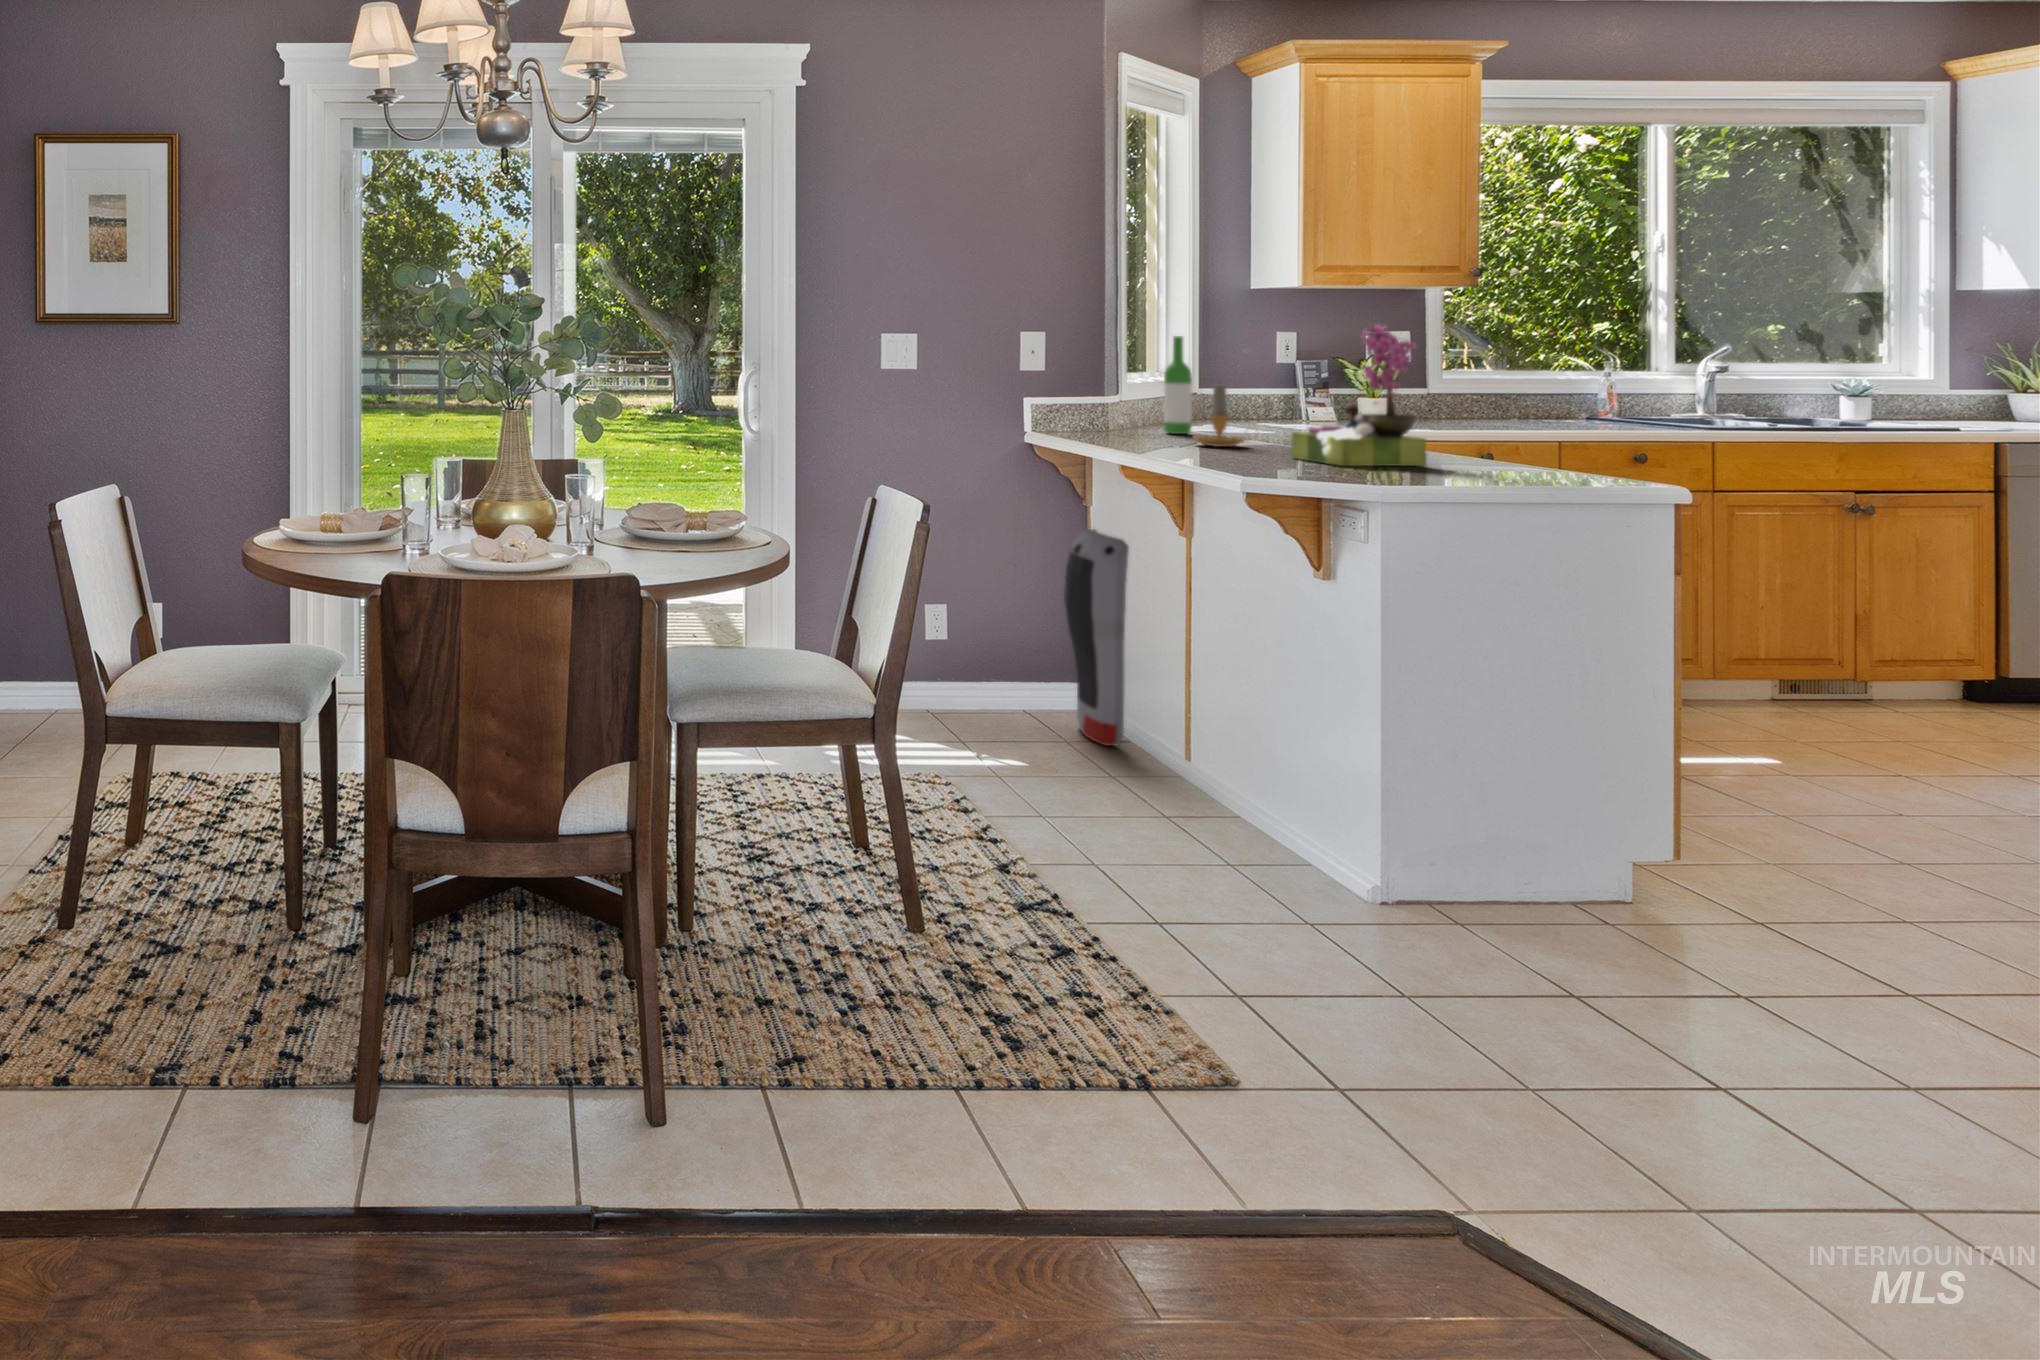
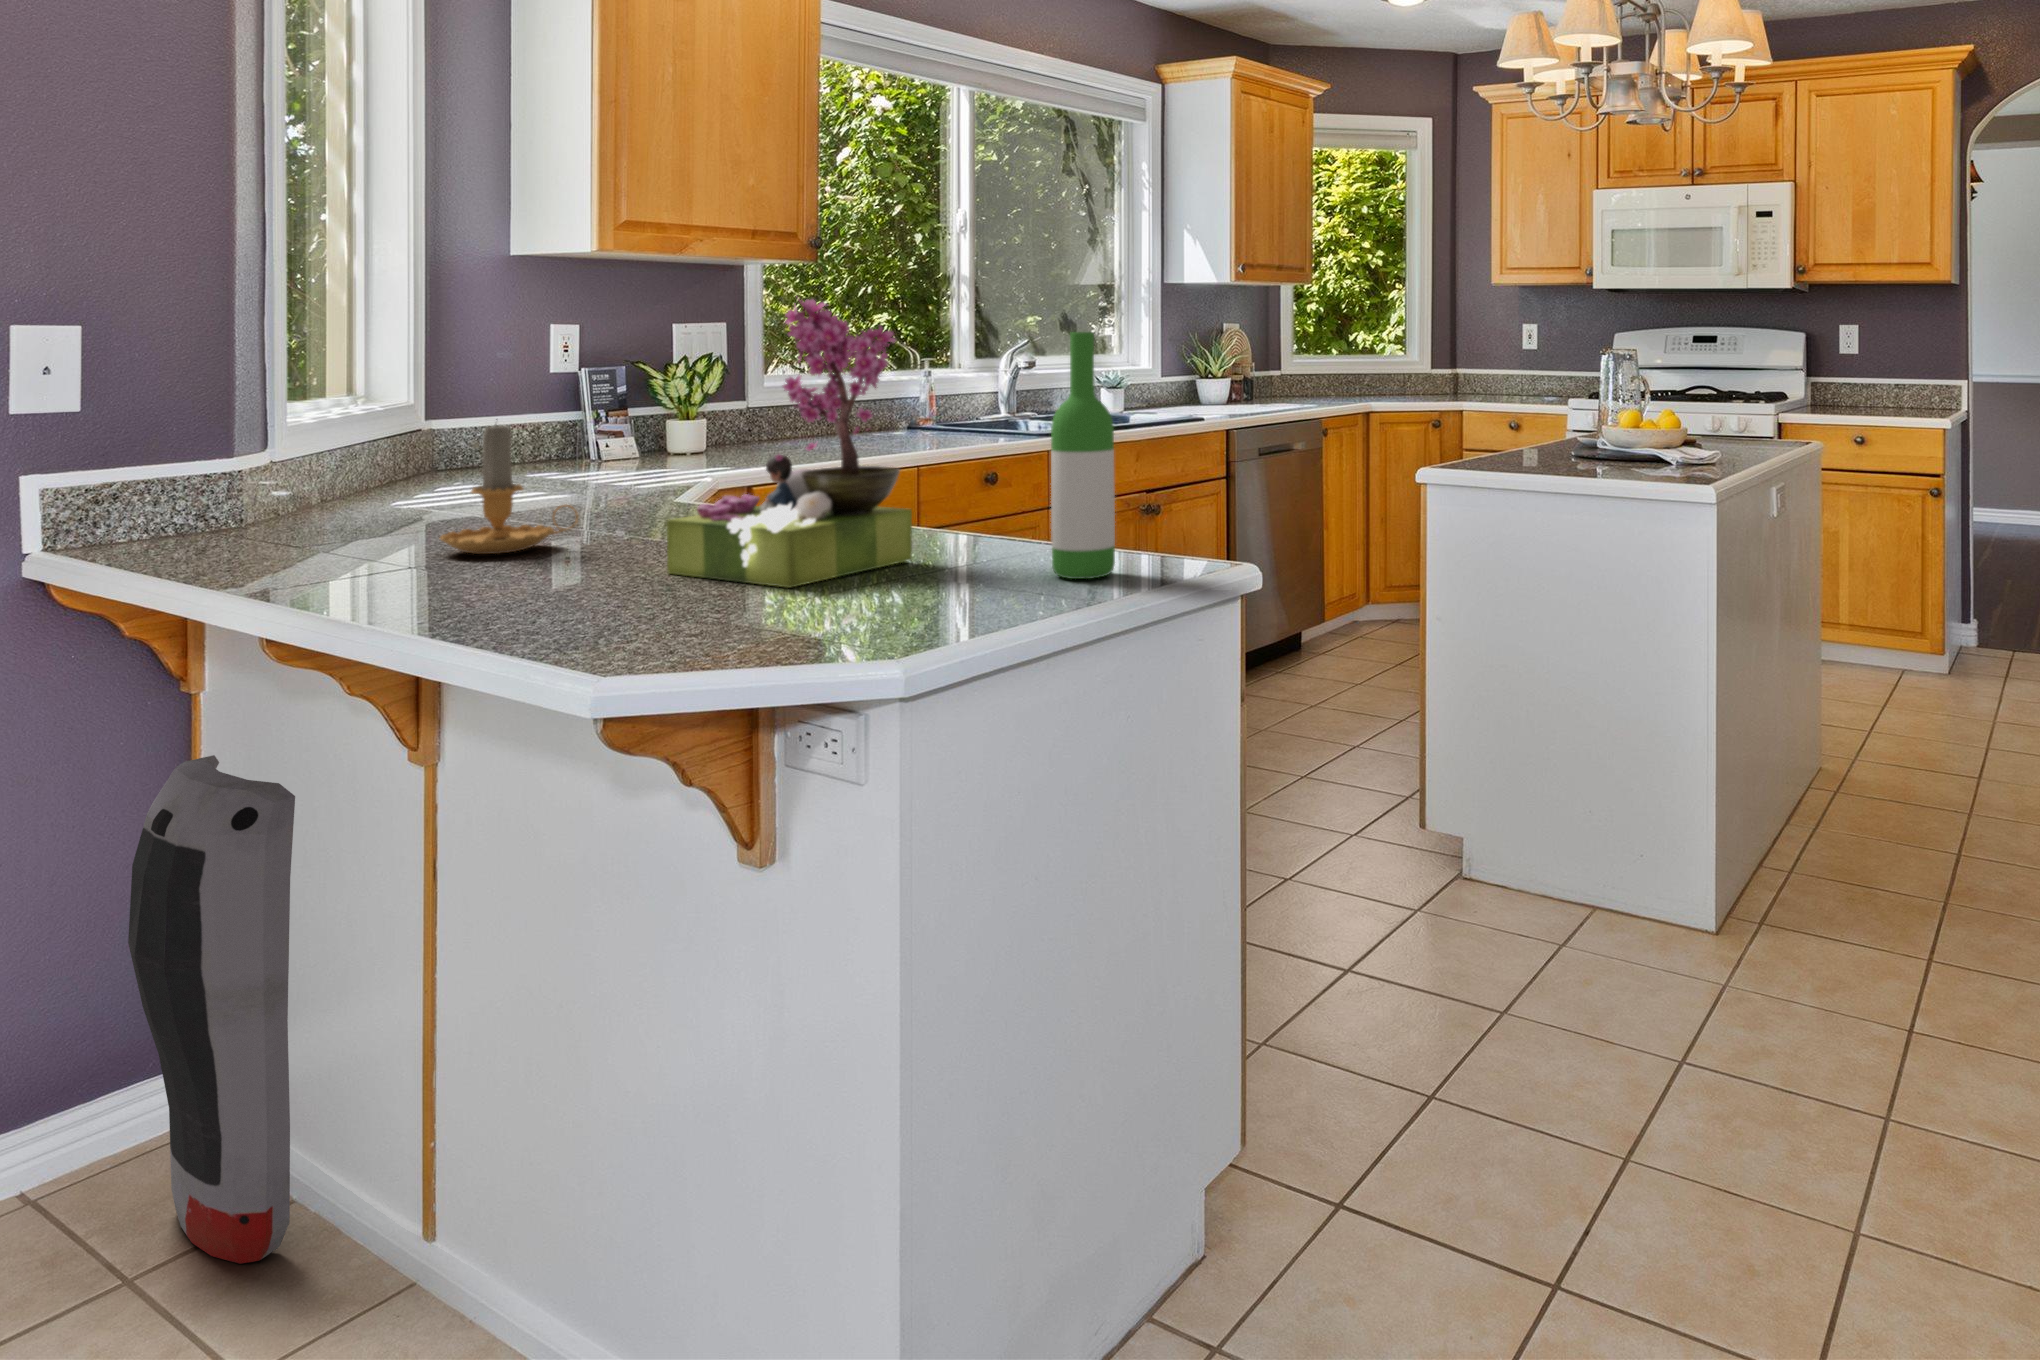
wine bottle: present [1164,336,1192,434] -> present [1051,332,1115,579]

